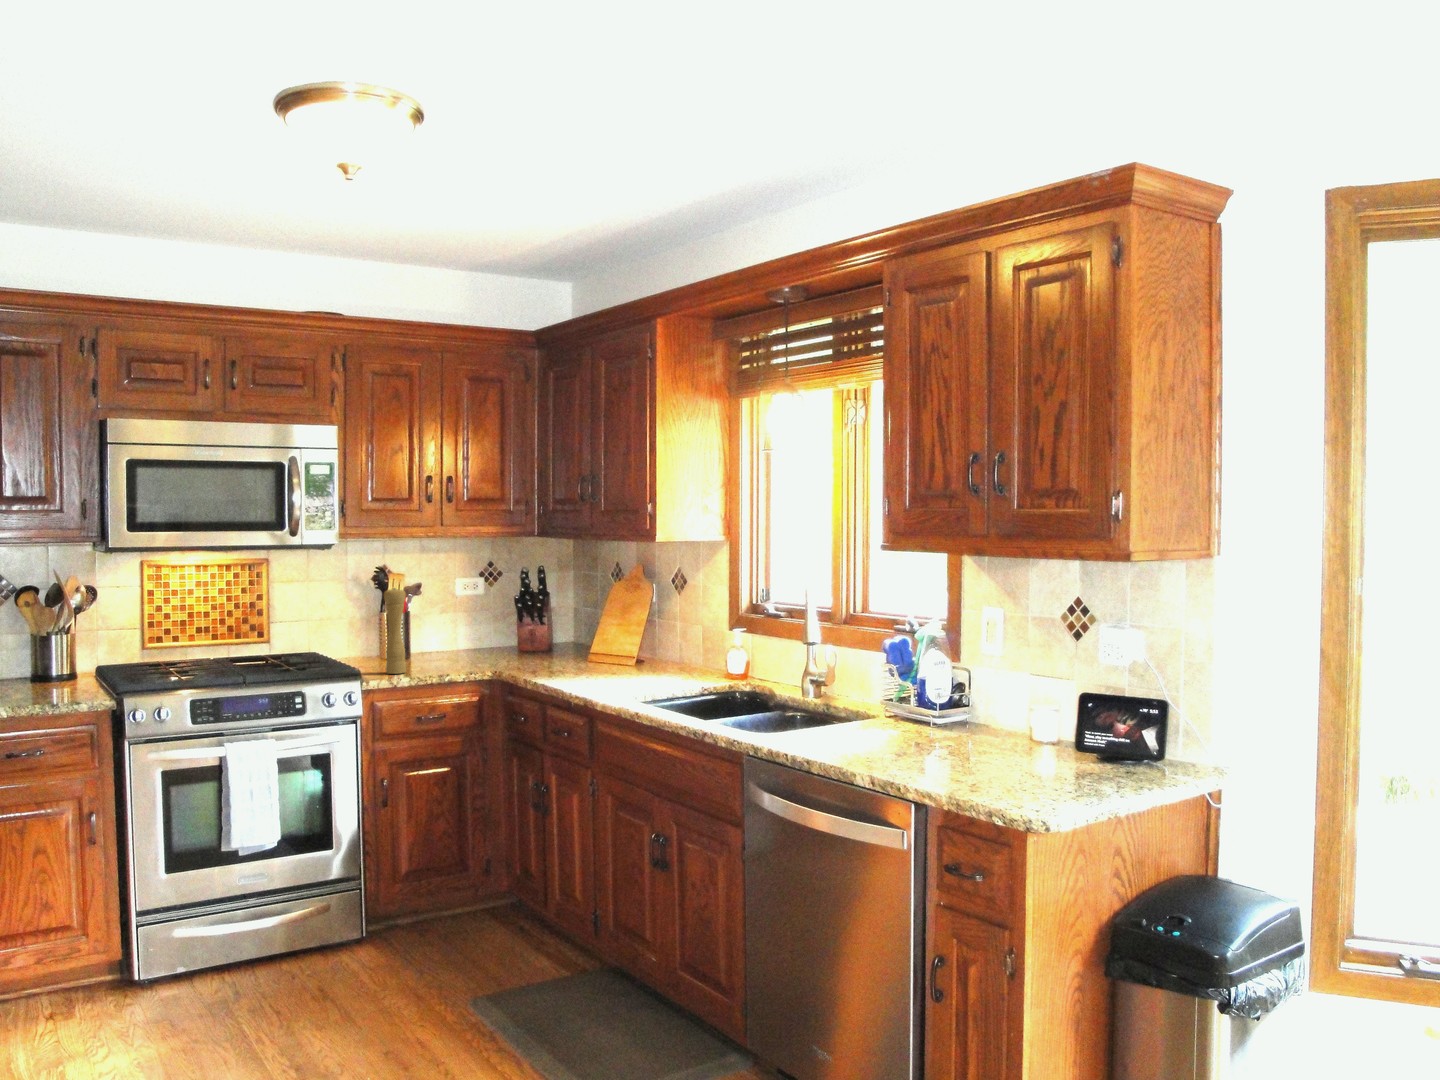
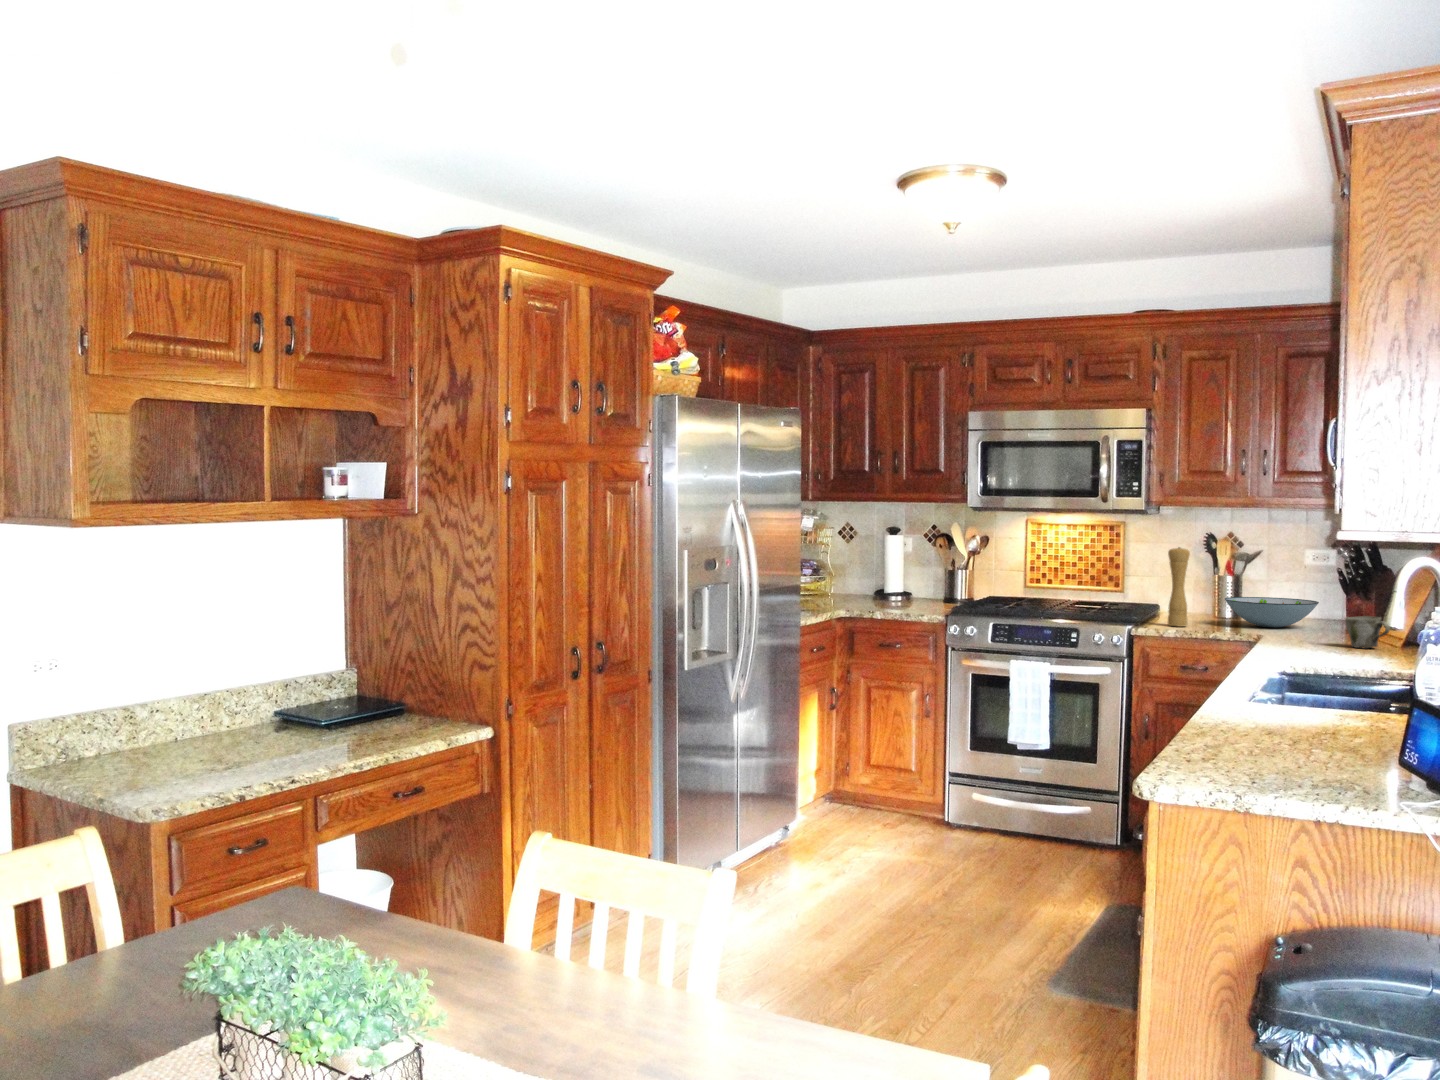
decorative bowl: none [415,630,502,662] -> present [1225,597,1319,628]
mug: none [587,642,627,672] -> present [1345,616,1390,649]

